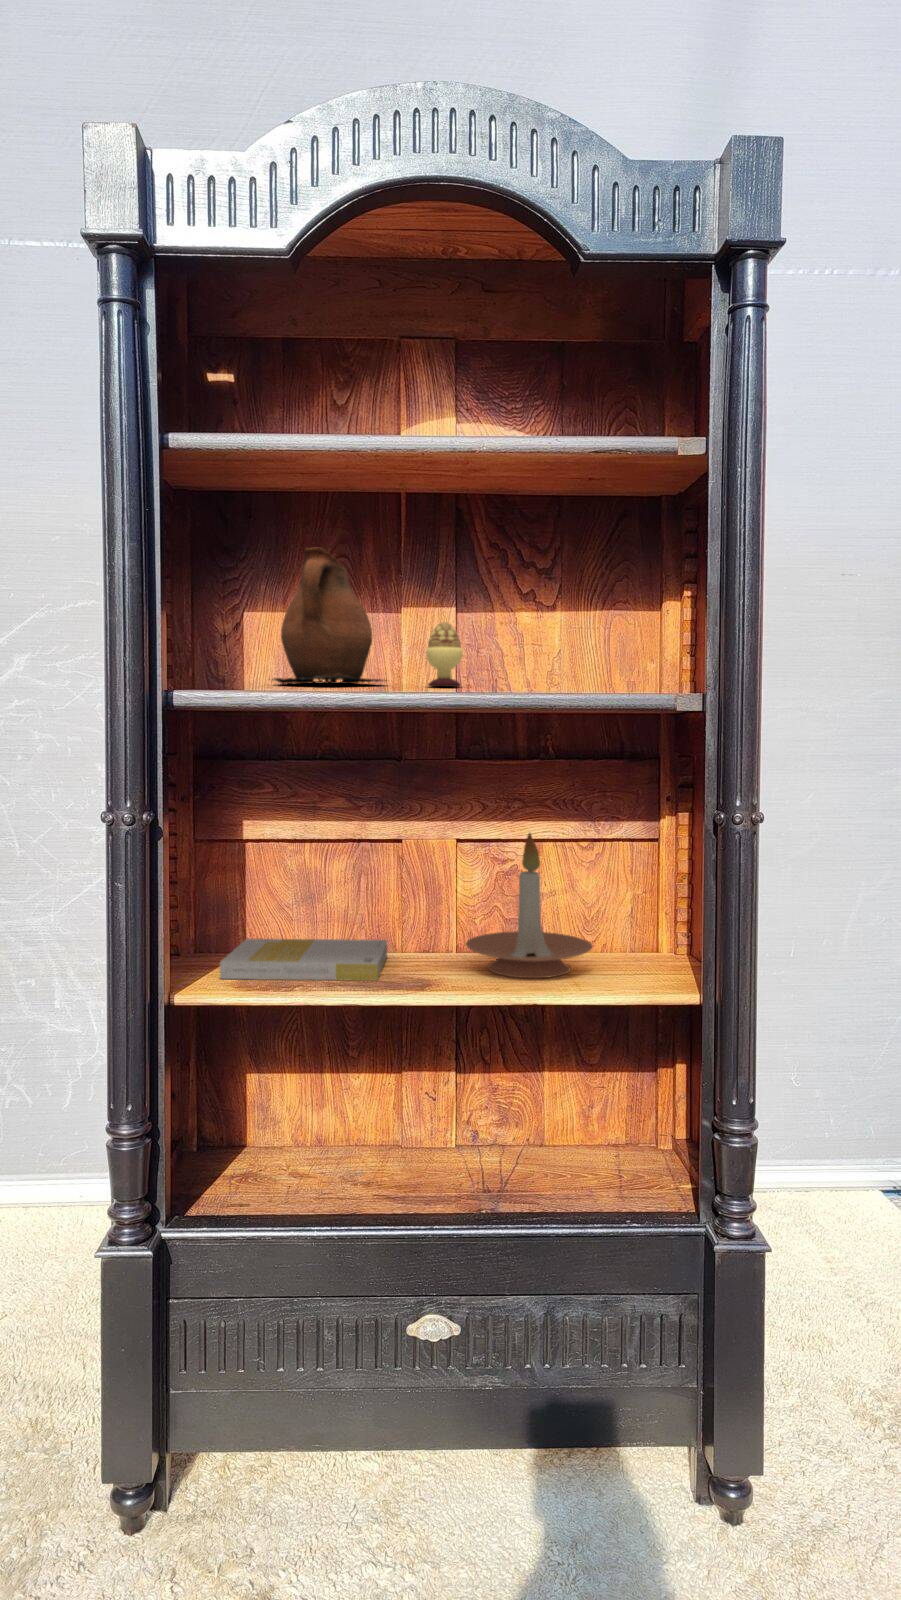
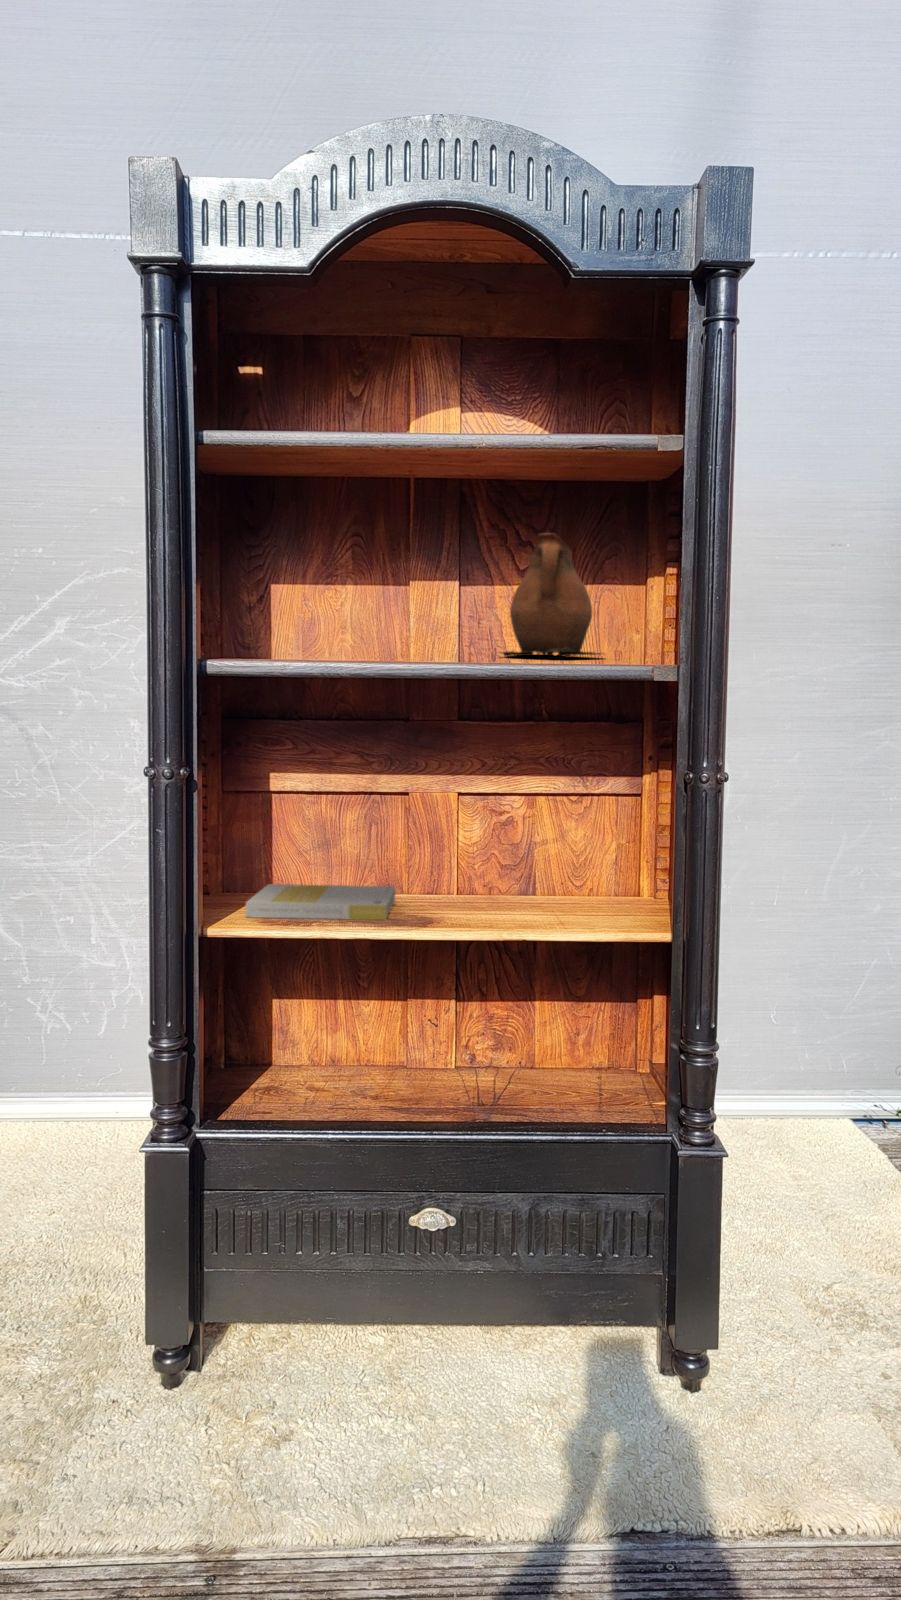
ceramic pitcher: present [272,548,384,684] -> present [502,533,599,656]
decorative egg: present [426,622,463,687] -> none [432,599,465,658]
candle holder: present [466,833,592,978] -> none [465,789,579,920]

